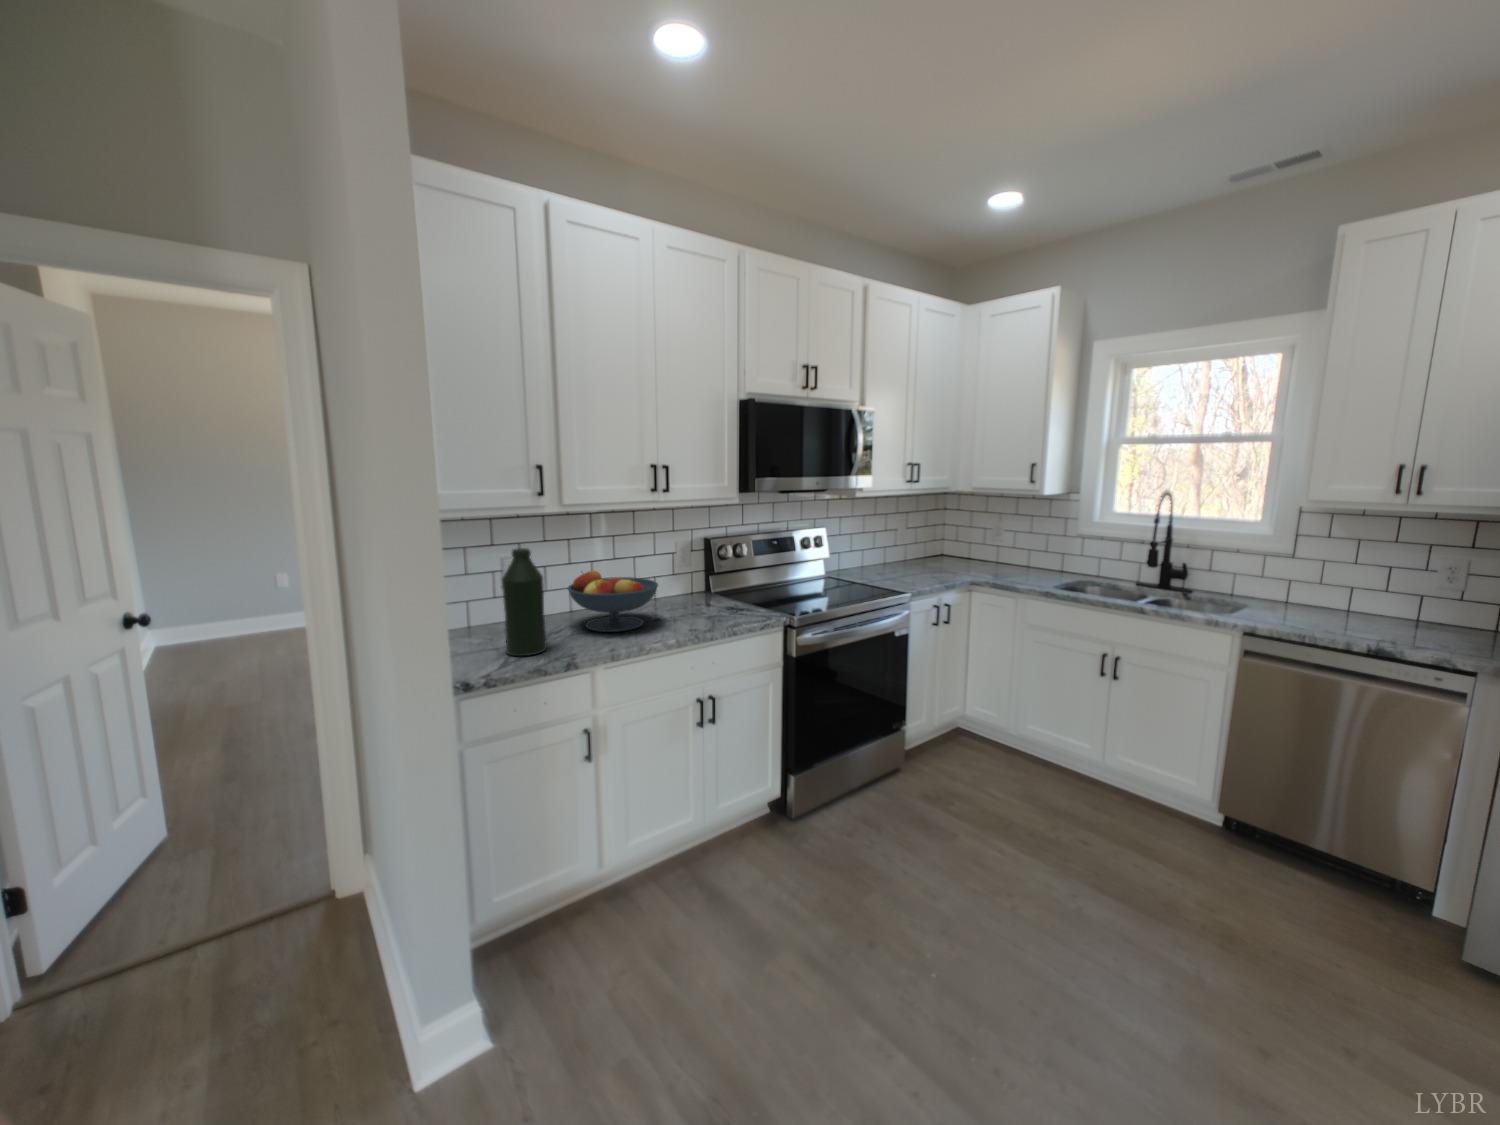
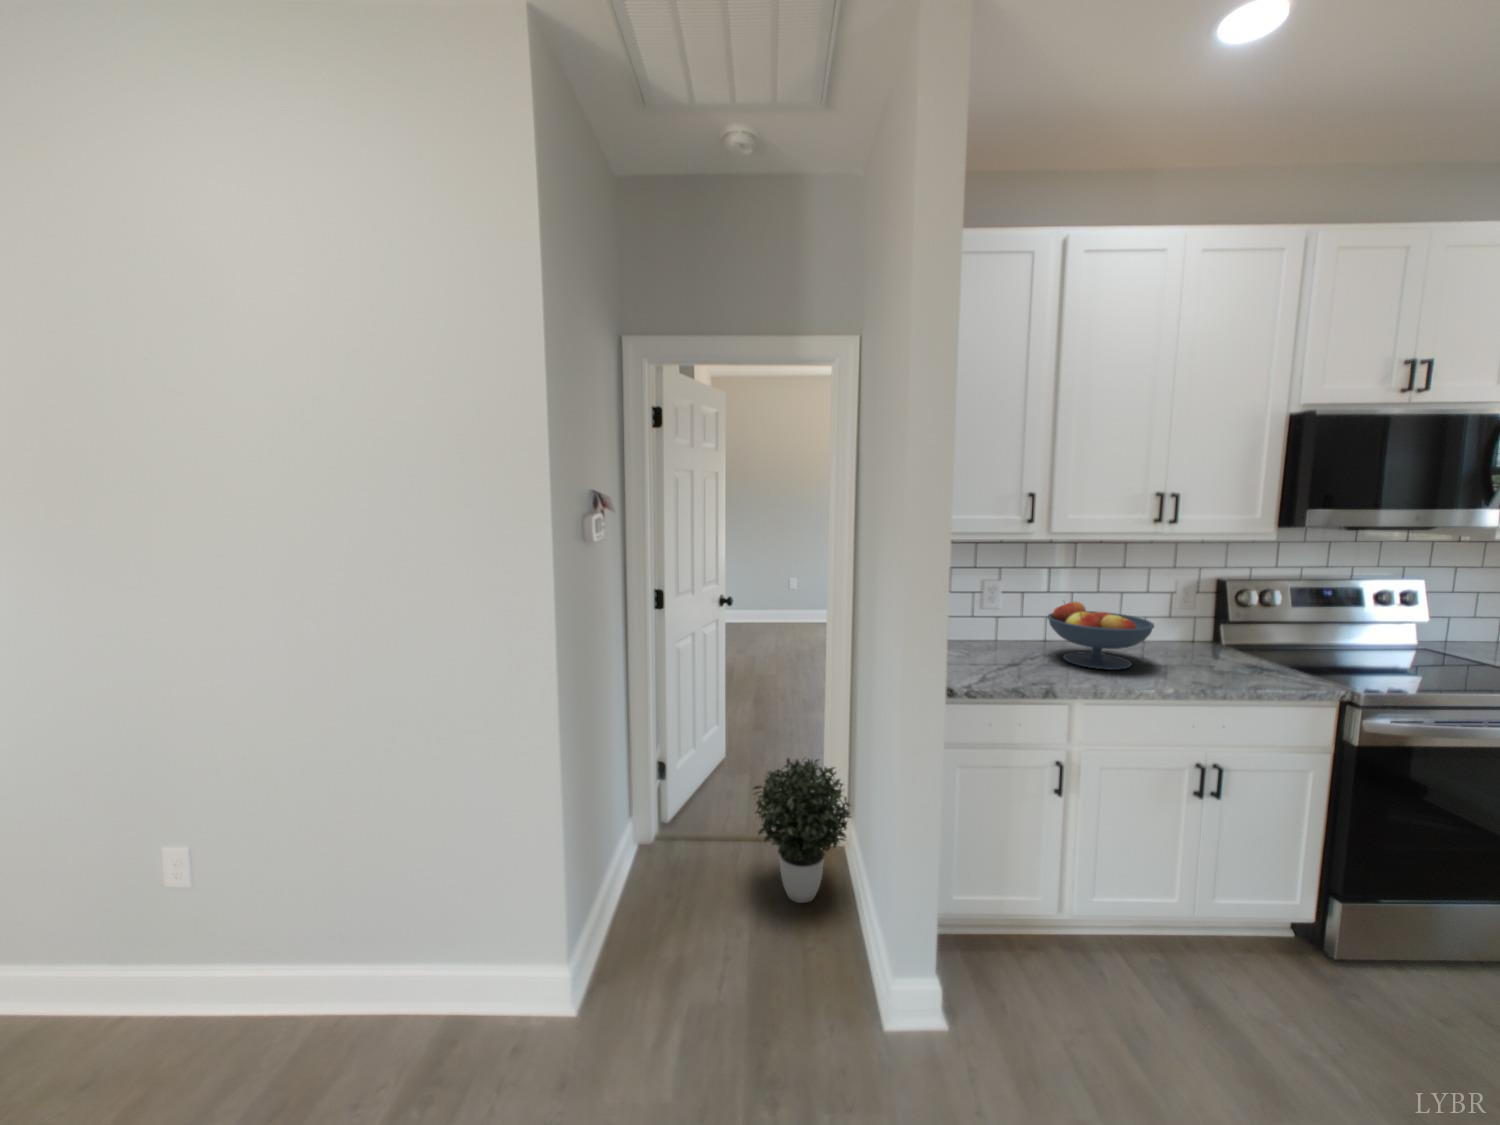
bottle: present [502,548,547,656] -> none [984,572,1028,676]
potted plant: none [203,800,365,988] -> present [754,758,850,903]

